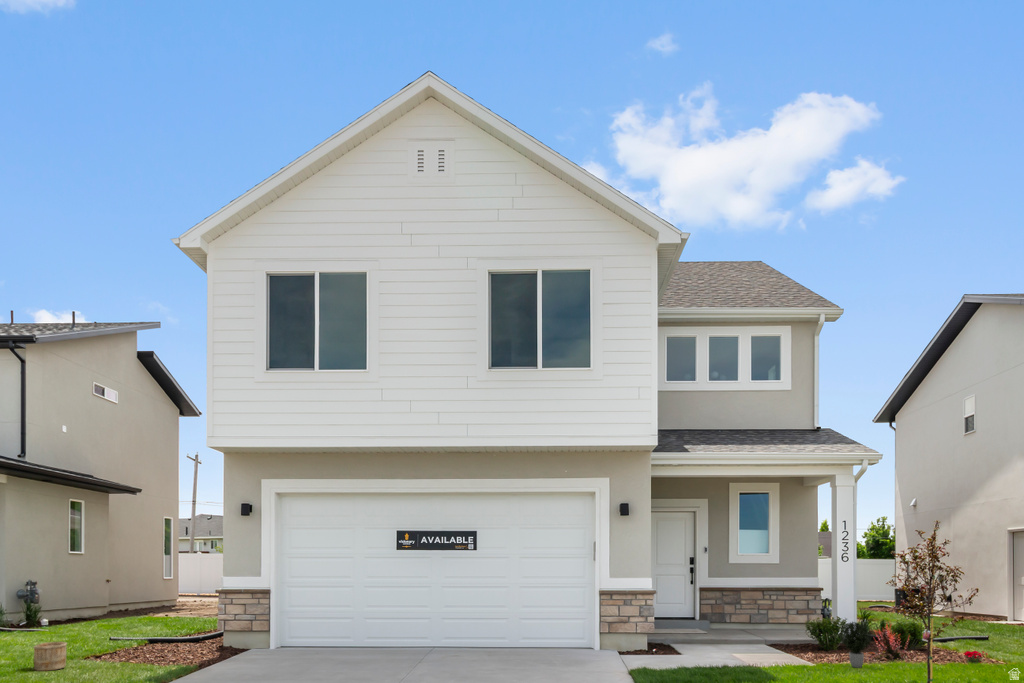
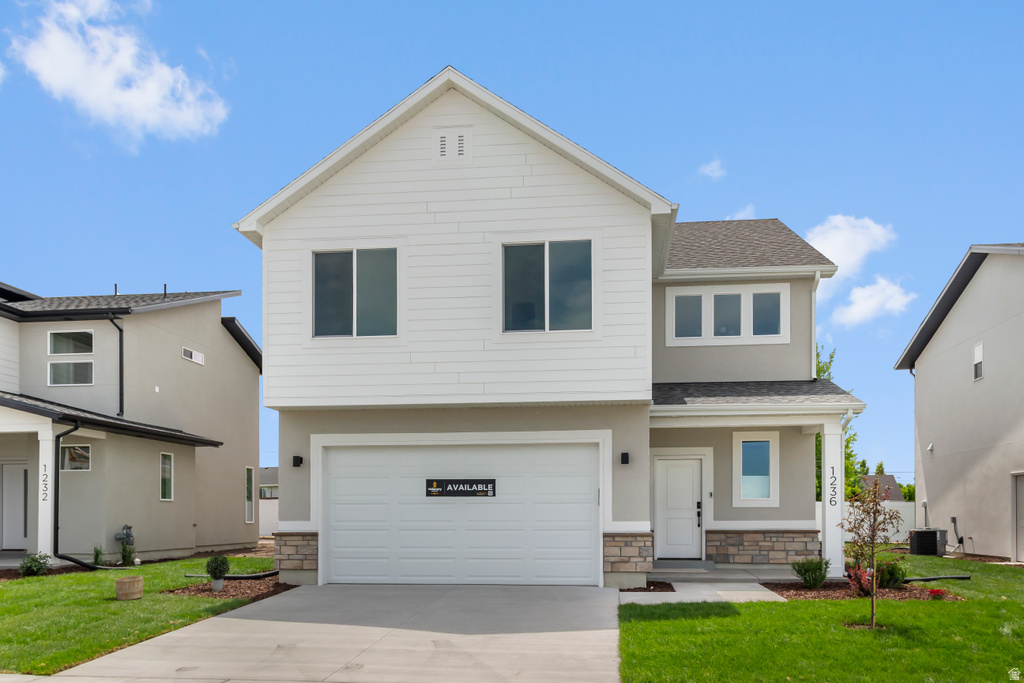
potted plant: present [839,622,871,668] -> present [206,555,230,591]

